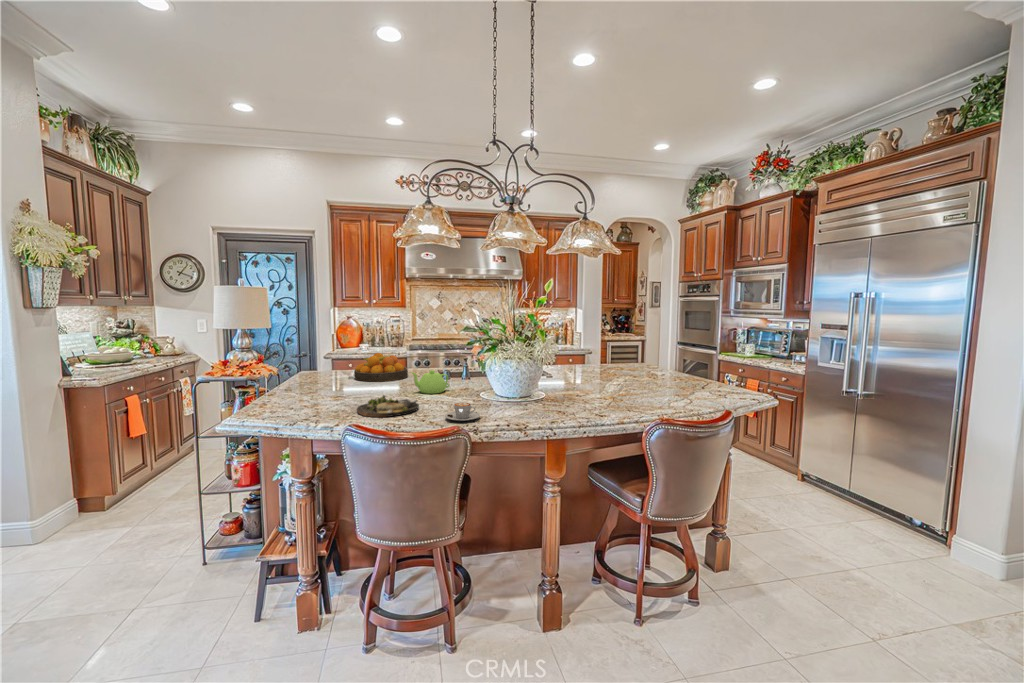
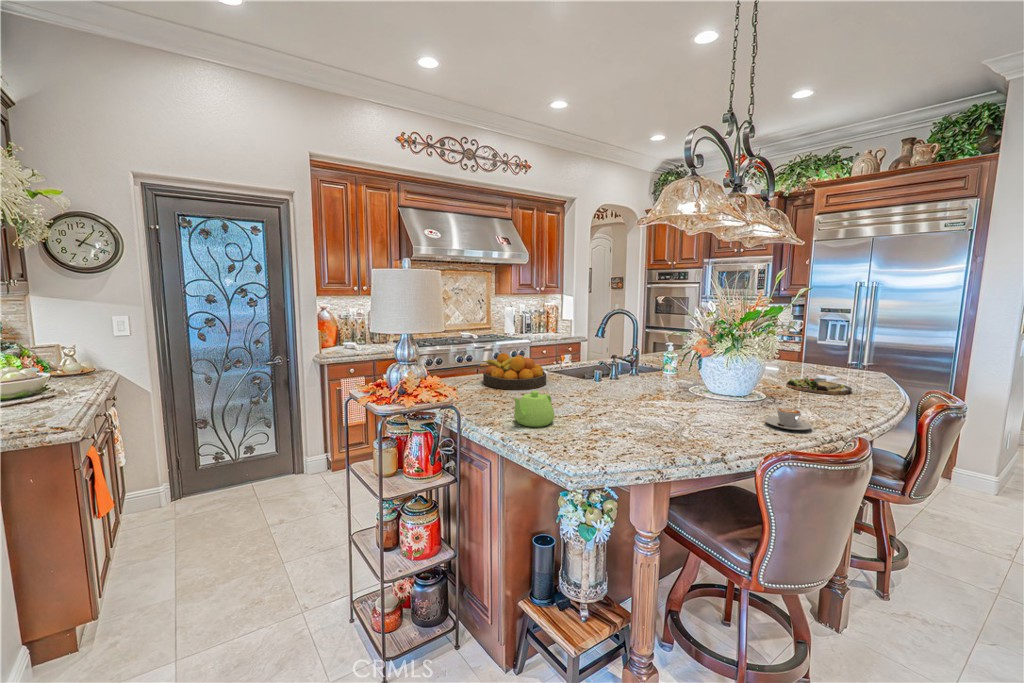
teapot: present [412,370,449,394] -> present [513,391,555,427]
dinner plate: present [357,395,419,417] -> present [786,376,852,395]

